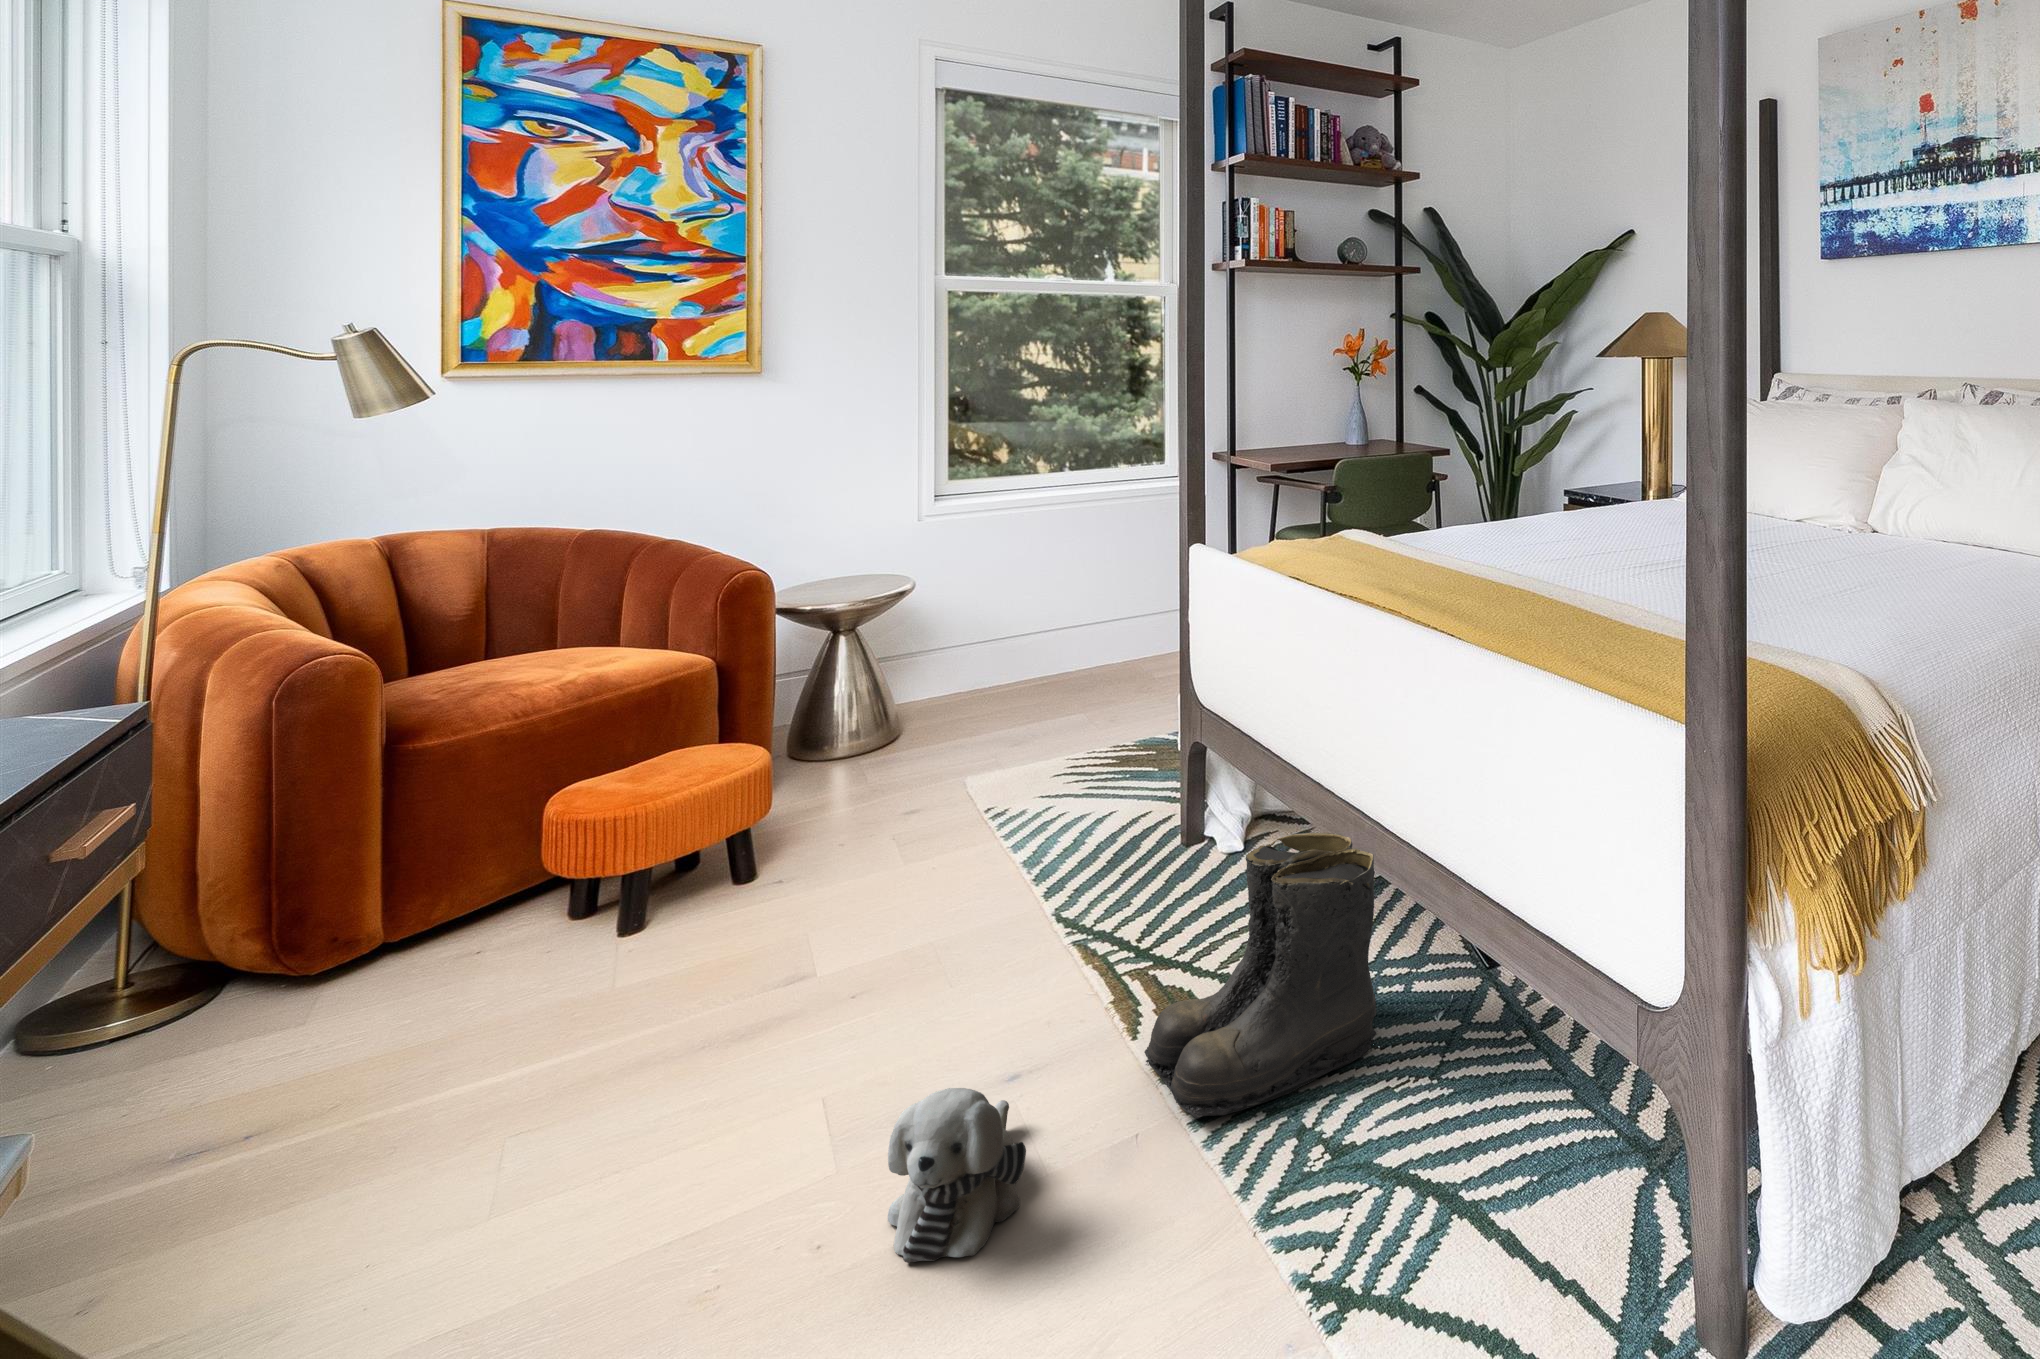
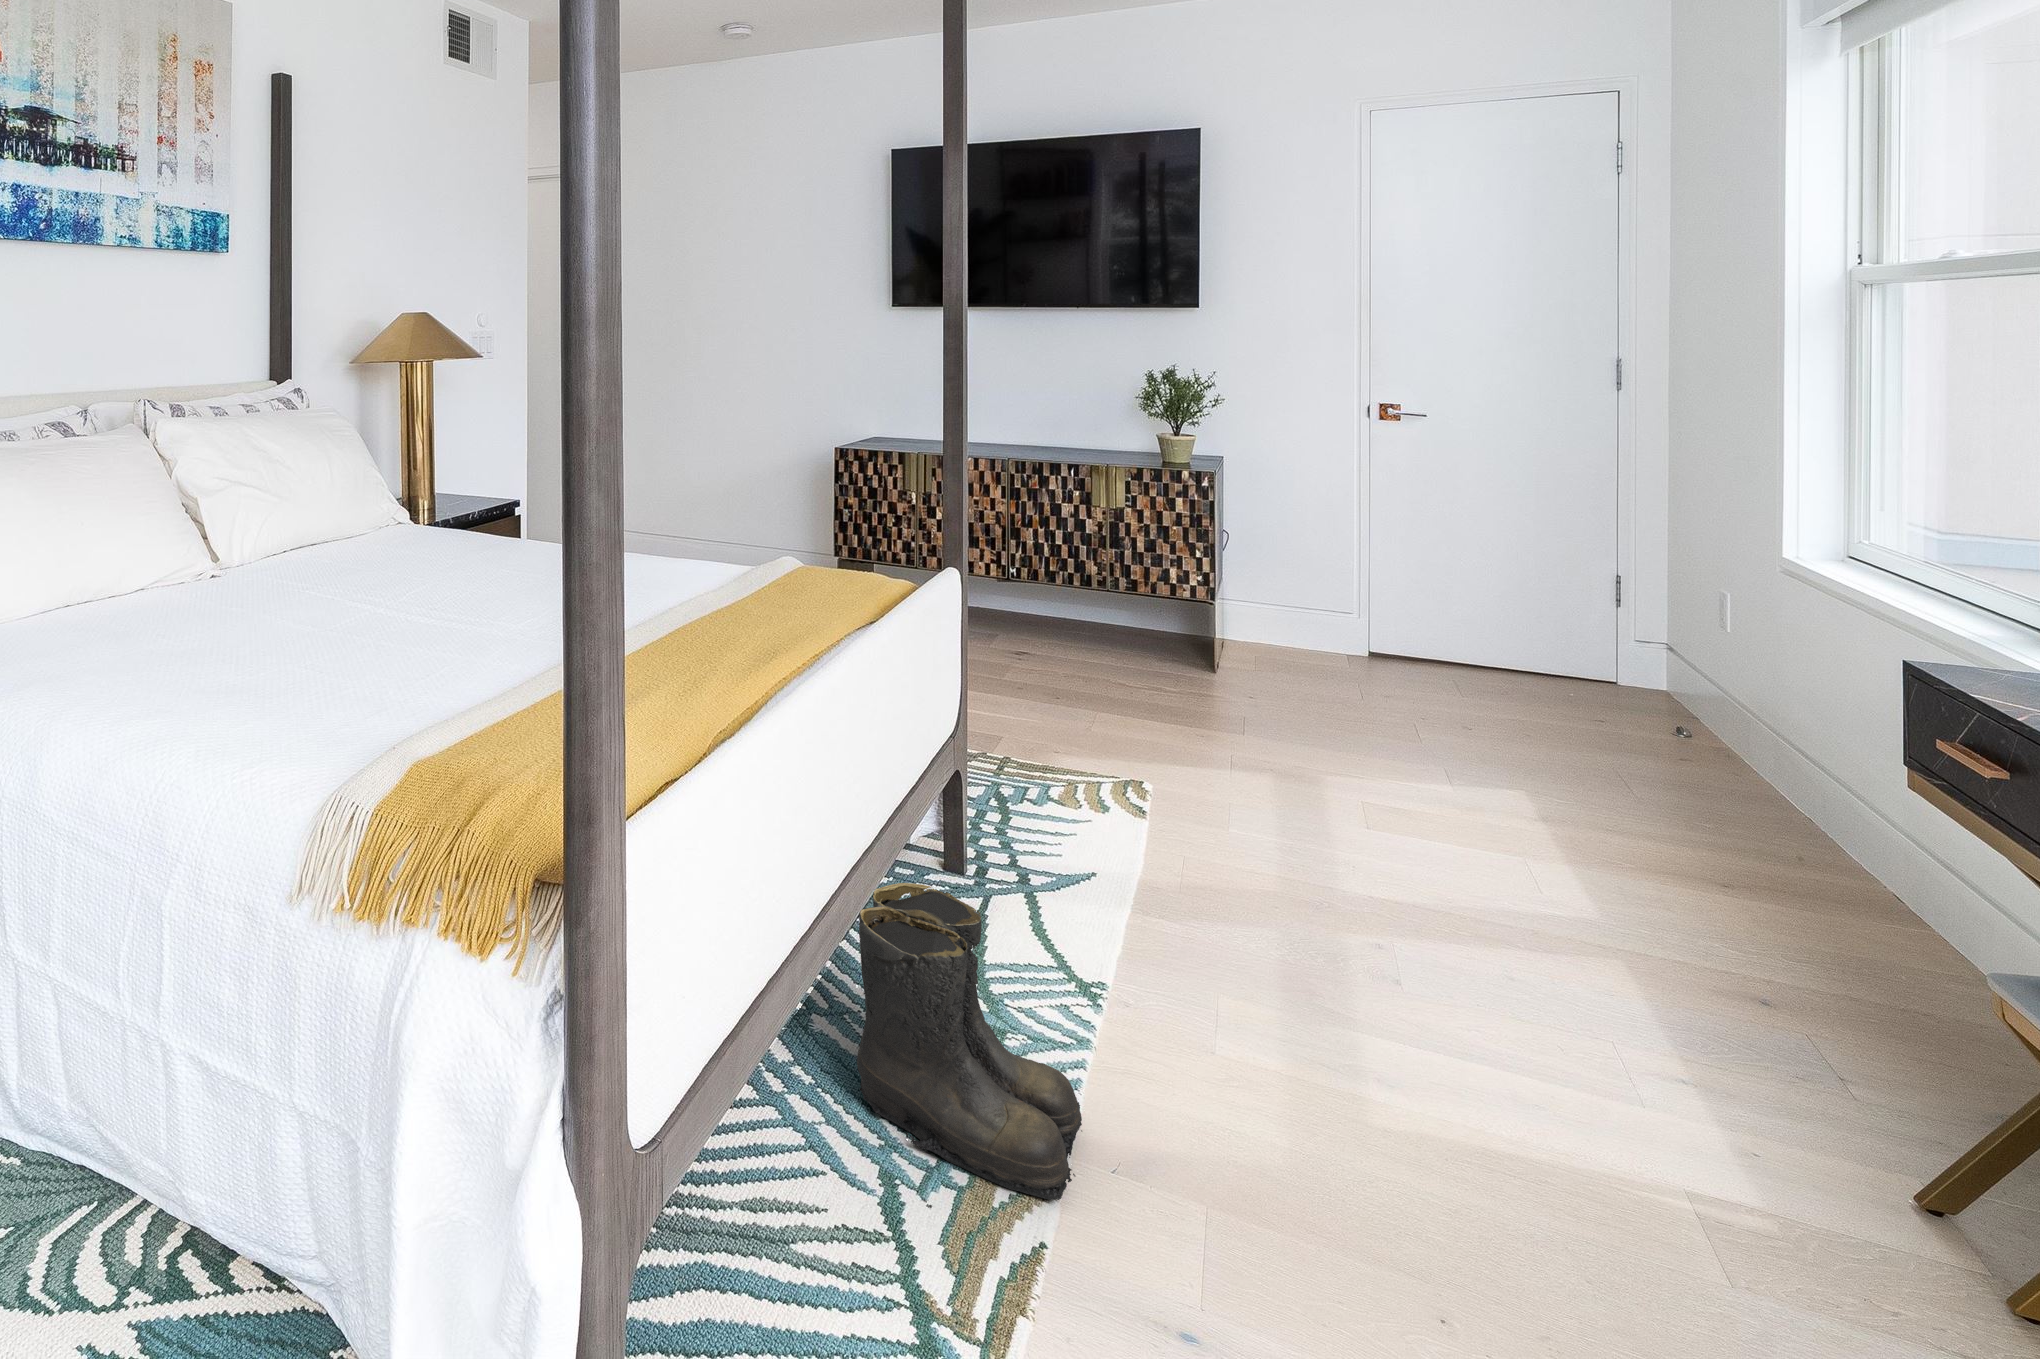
plush toy: present [888,1088,1026,1263] -> none [1230,1076,1378,1270]

